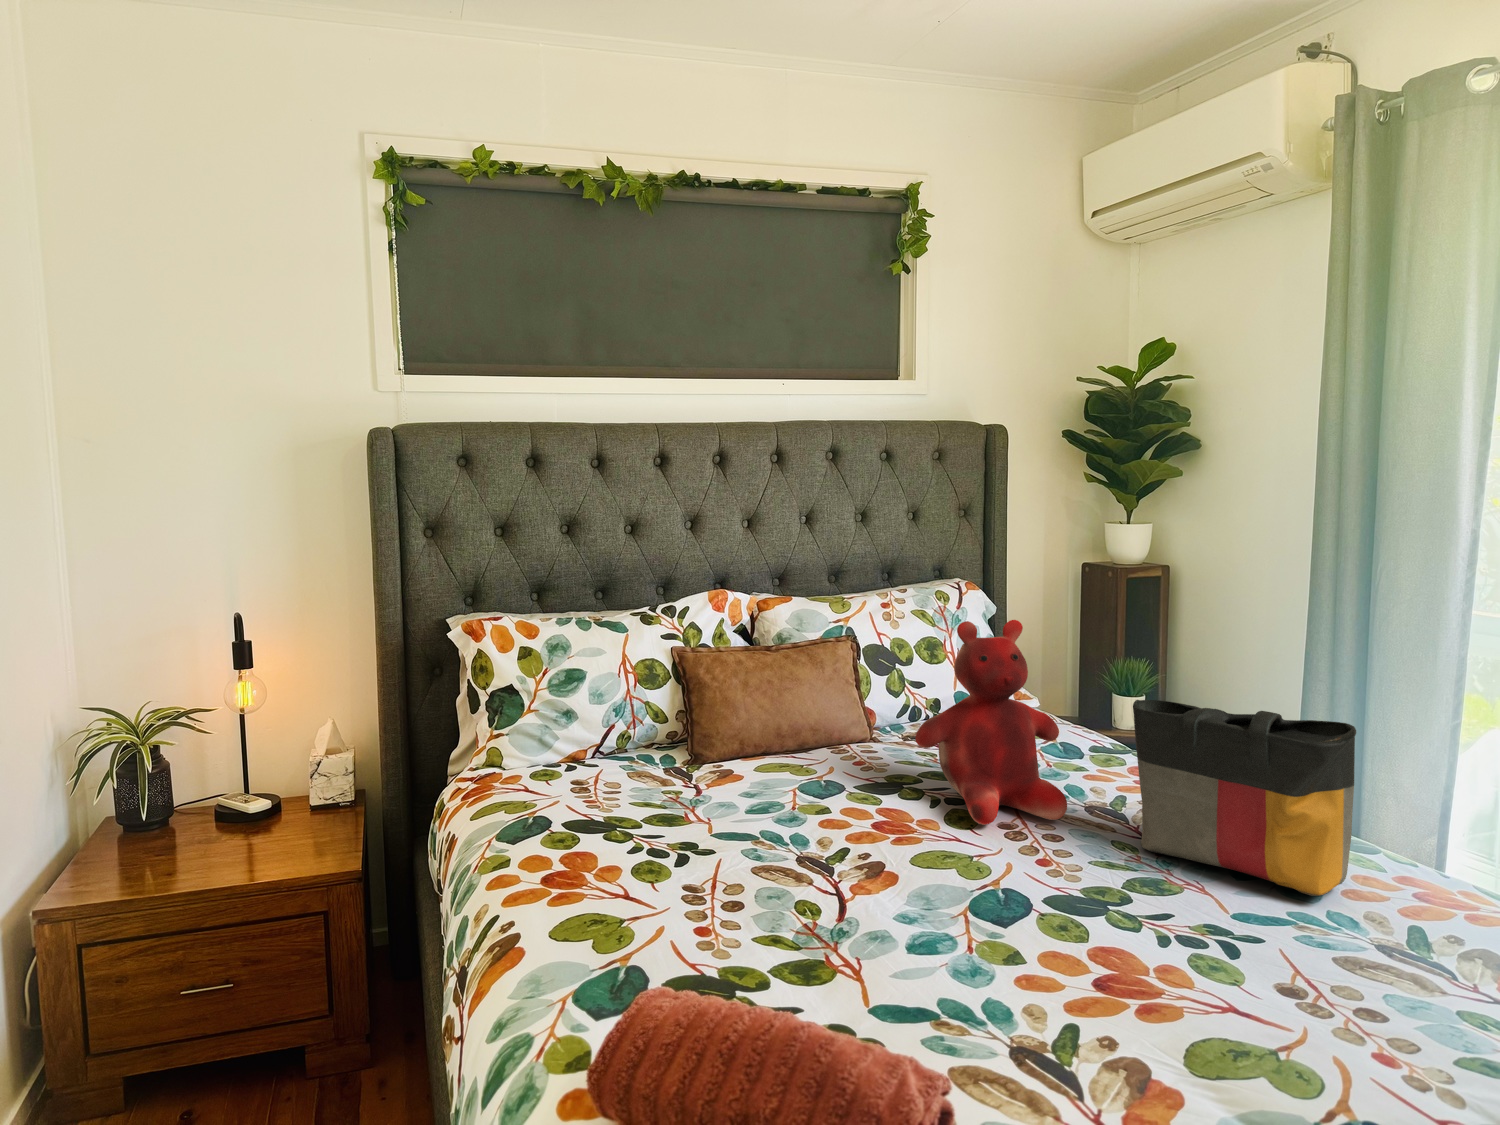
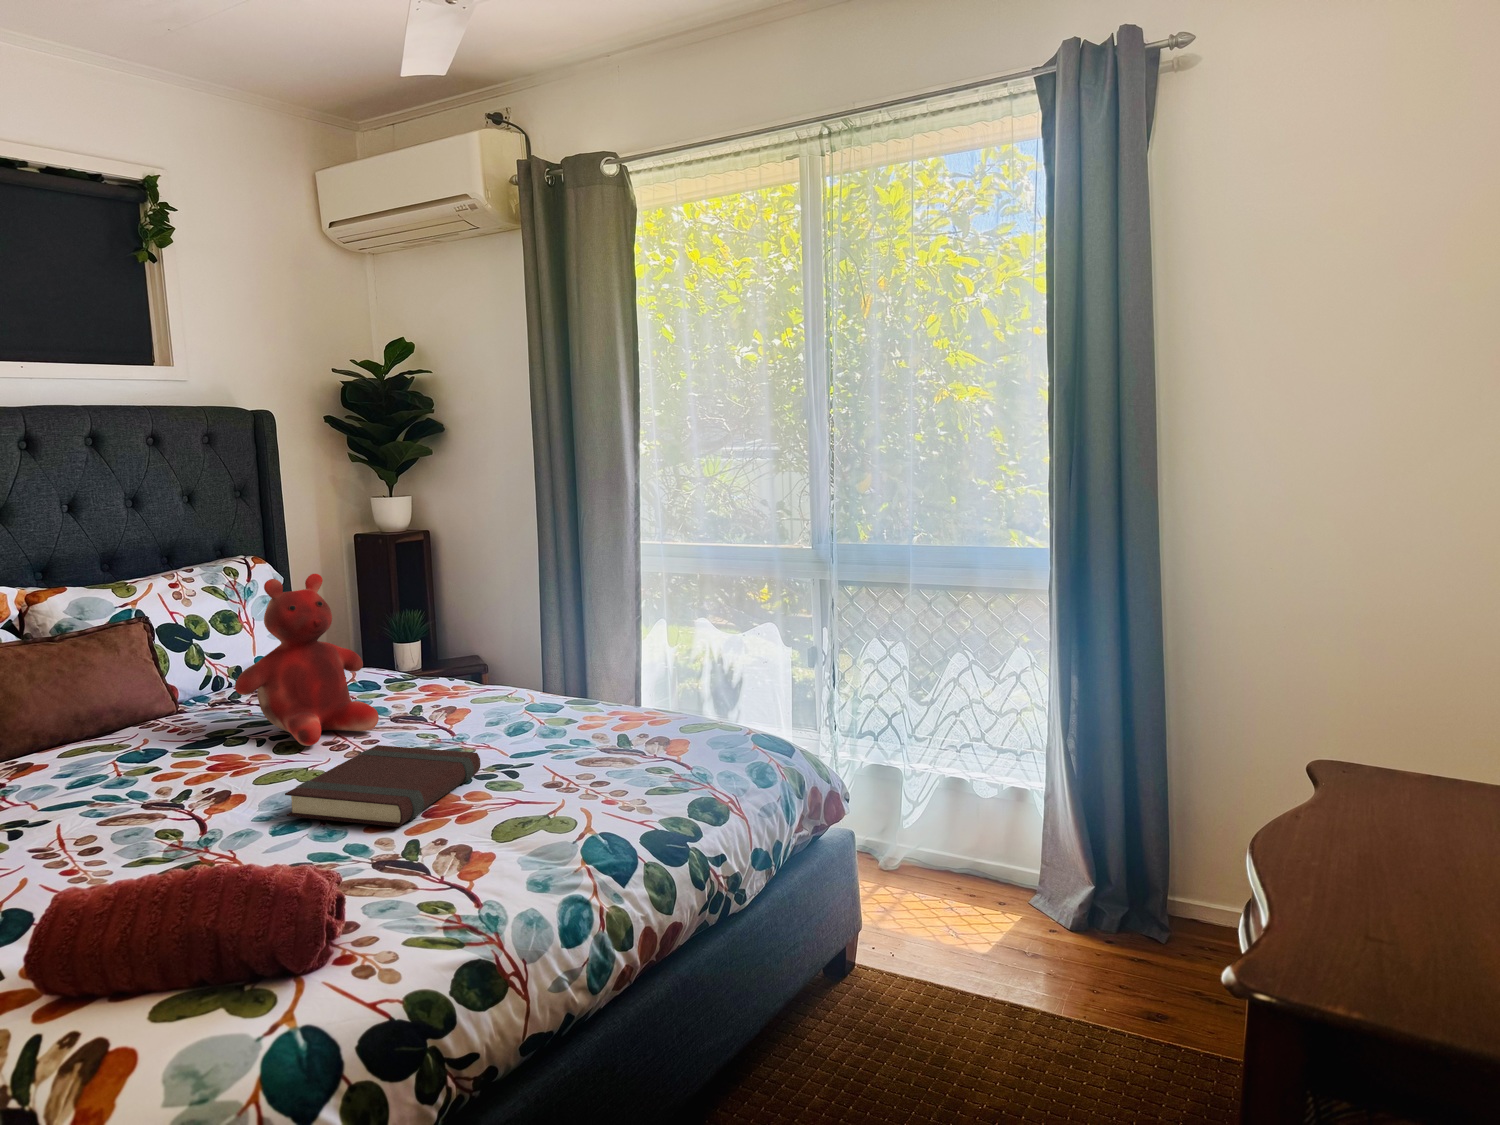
tote bag: present [1133,700,1356,896] -> none [422,611,579,734]
book: none [932,853,1186,992] -> present [285,745,481,827]

